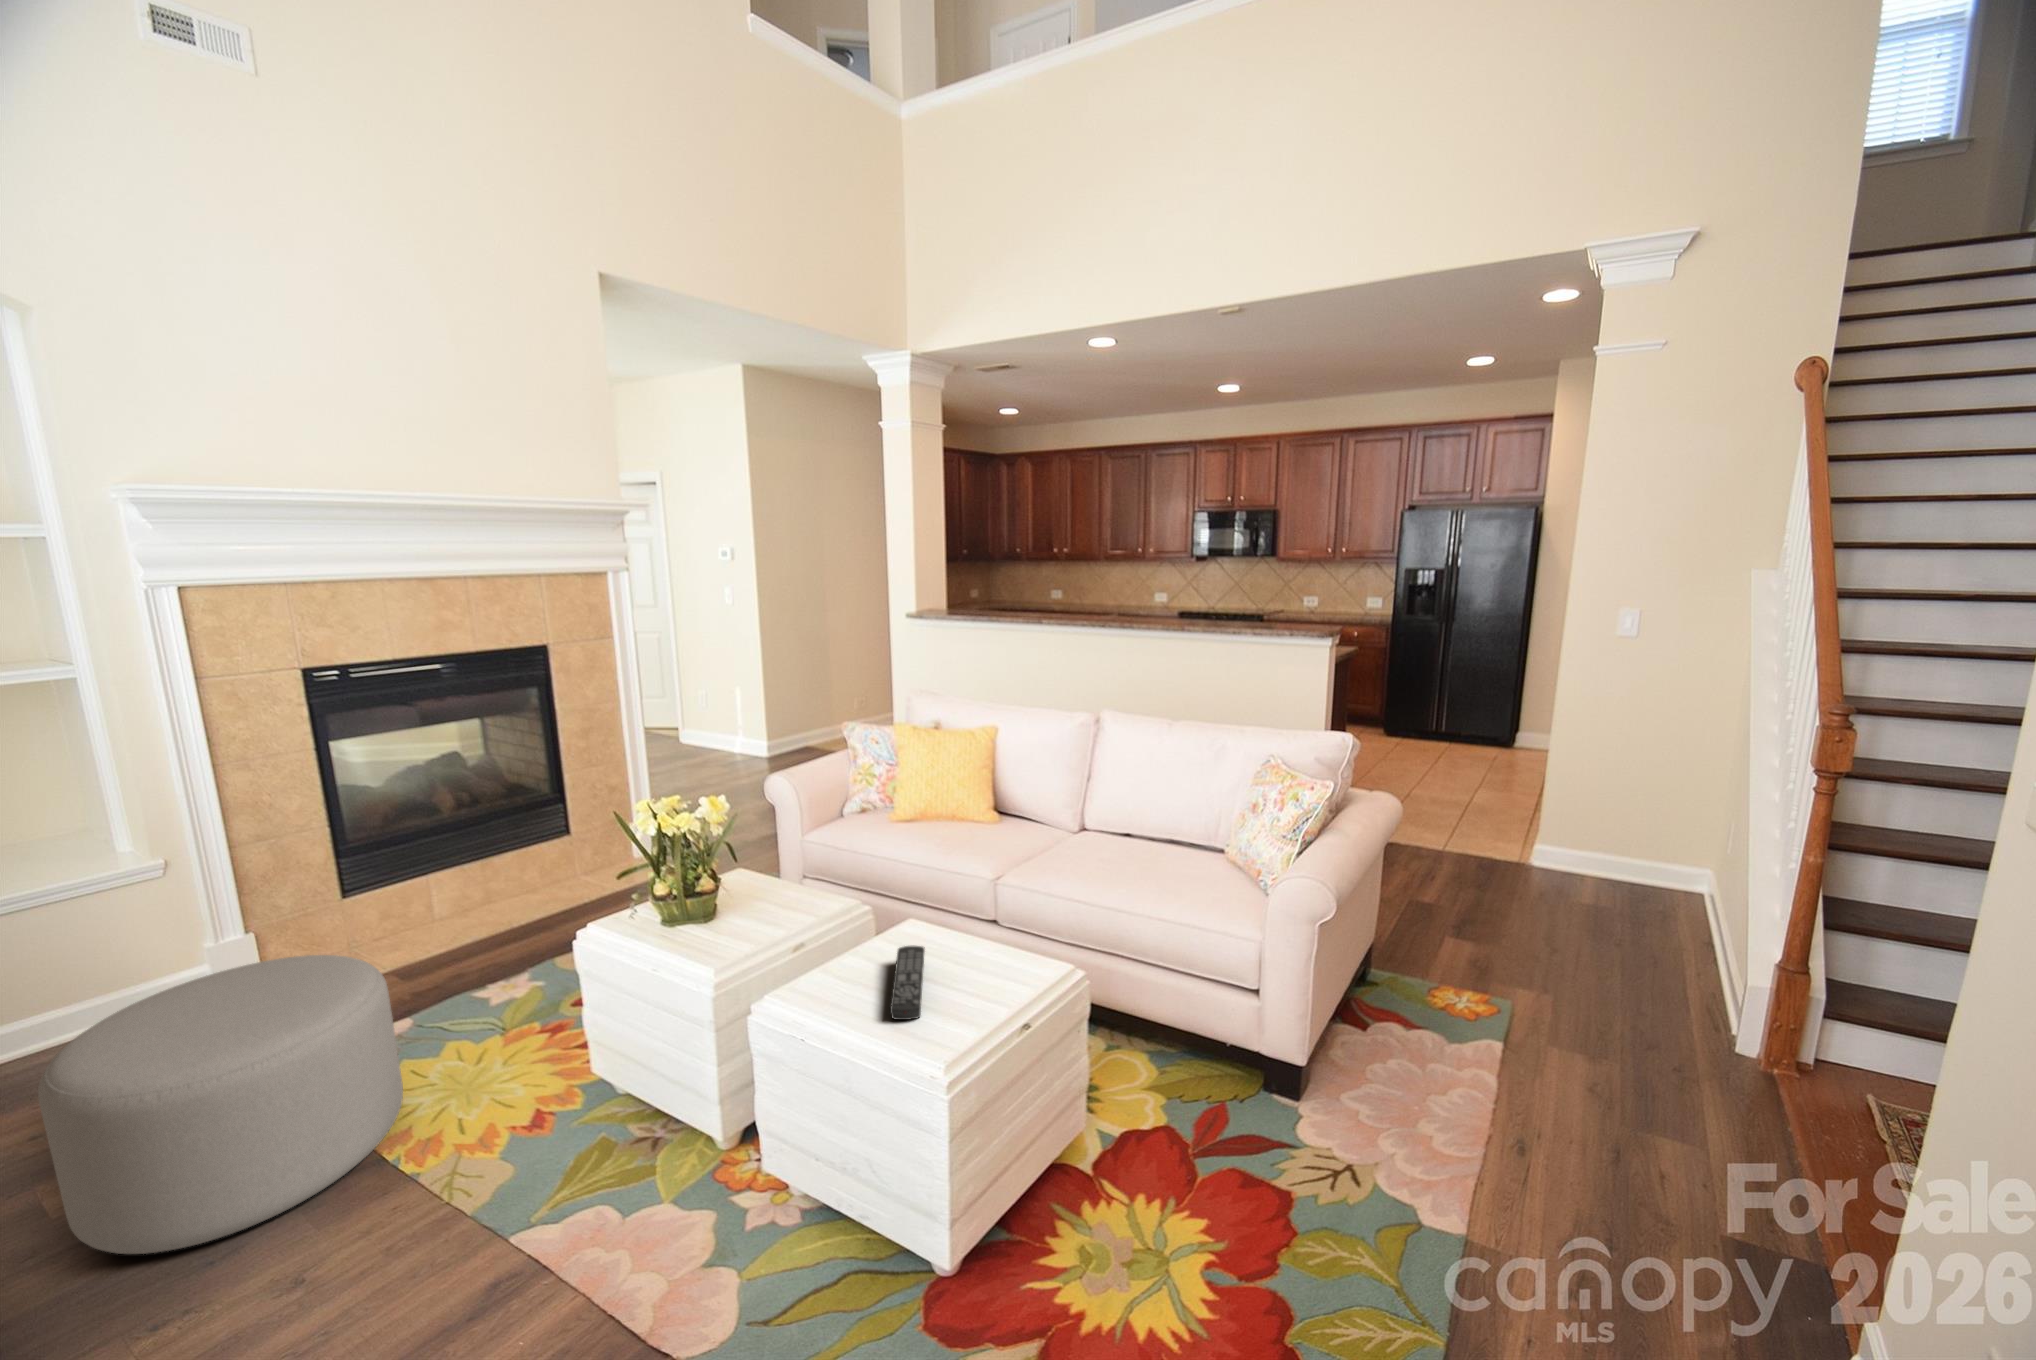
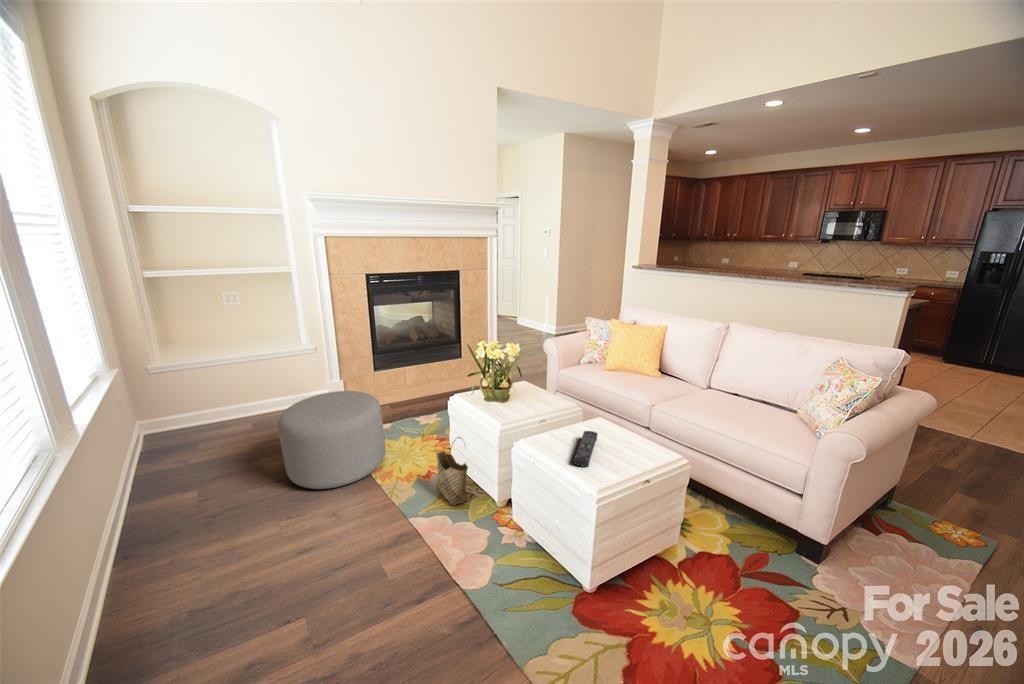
woven basket: none [554,1015,642,1180] -> present [436,437,468,505]

